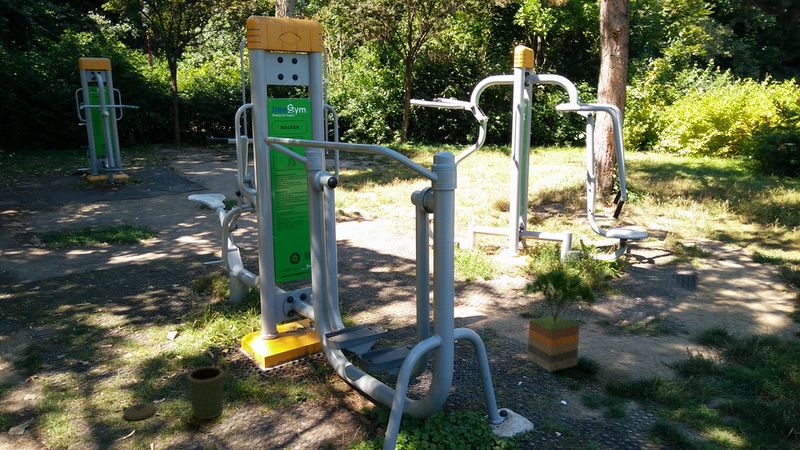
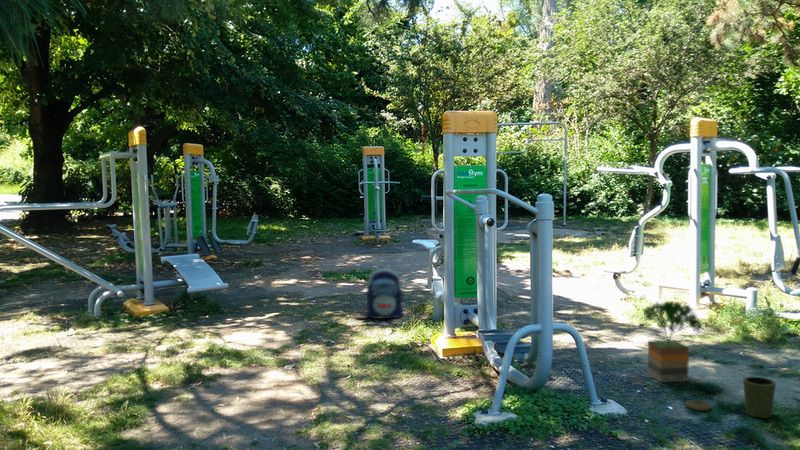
backpack: none [126,238,182,309] -> present [367,268,403,318]
trash can: present [124,367,224,420] -> present [685,377,776,418]

